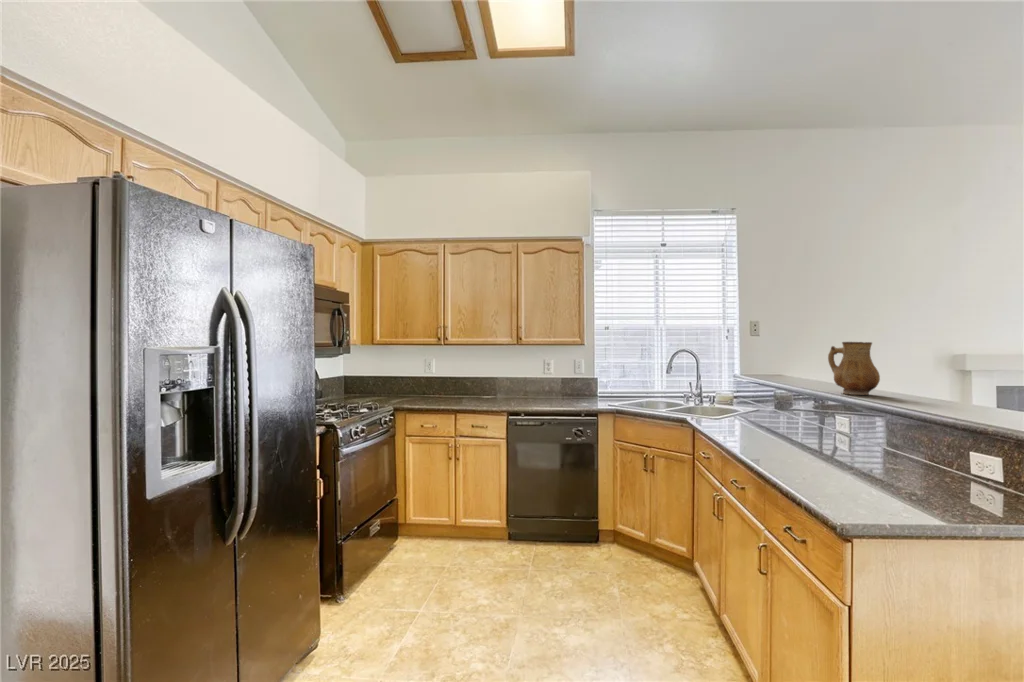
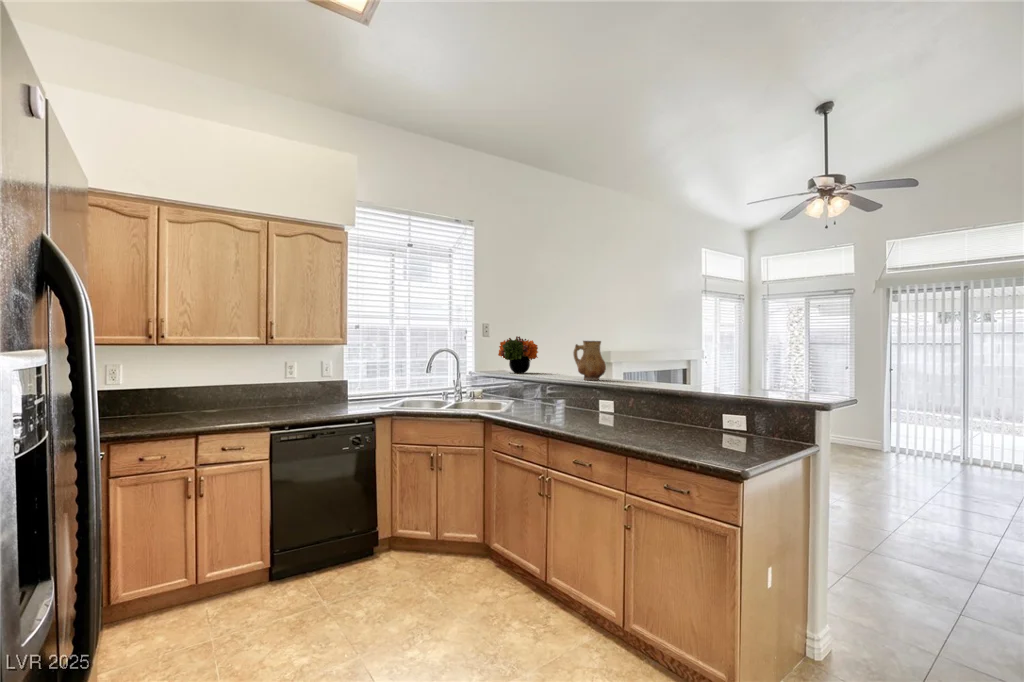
flower arrangement: none [770,334,827,377] -> present [498,336,538,373]

